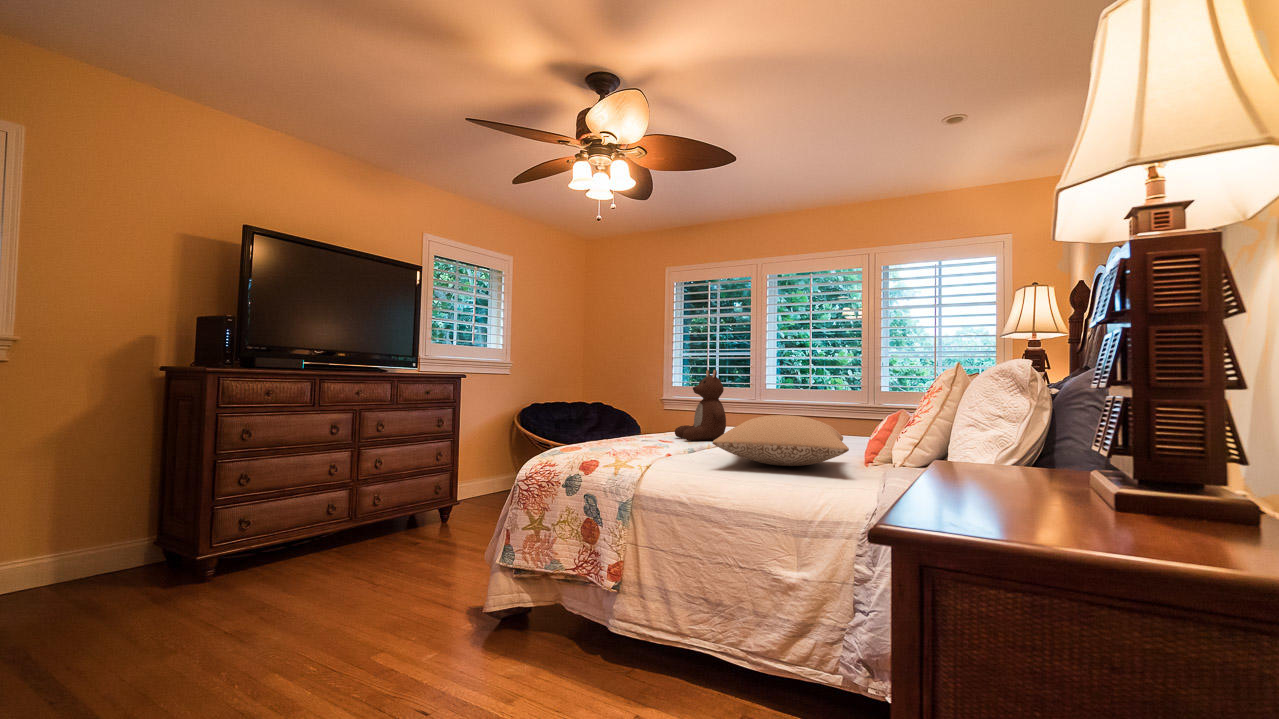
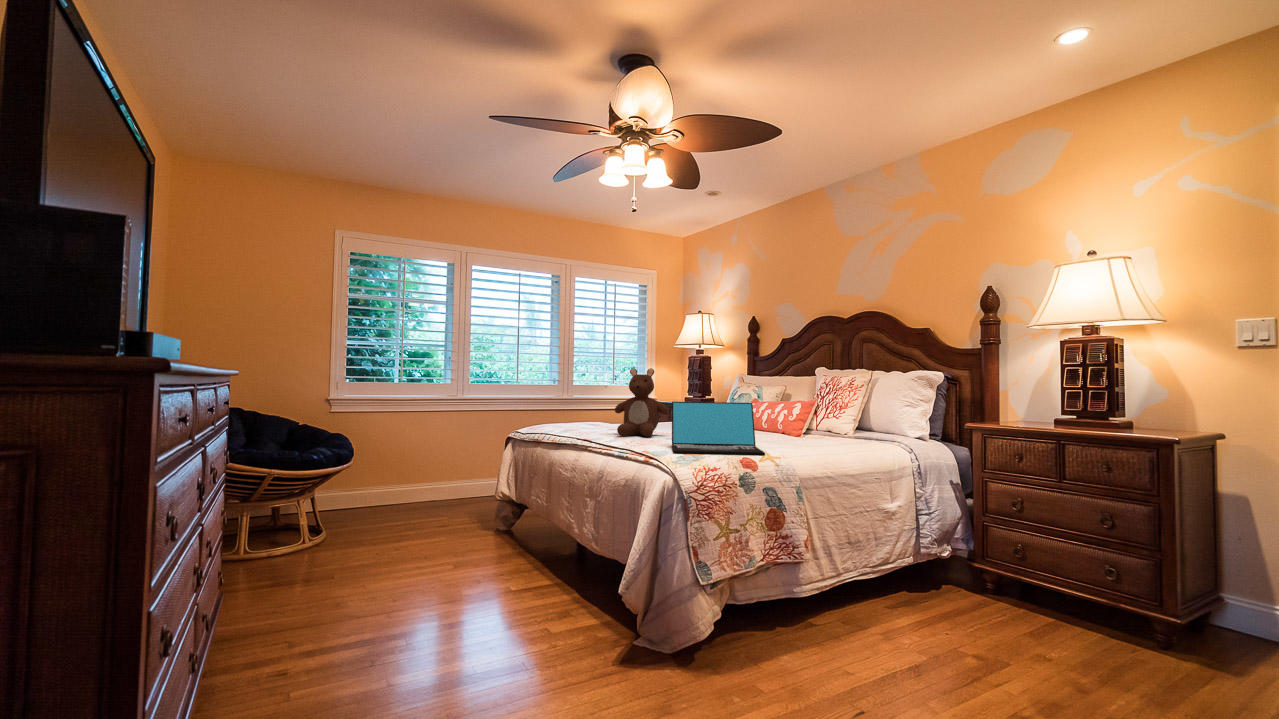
laptop: none [557,402,662,459] -> present [672,401,765,455]
pillow: present [713,415,849,466] -> none [753,406,872,442]

